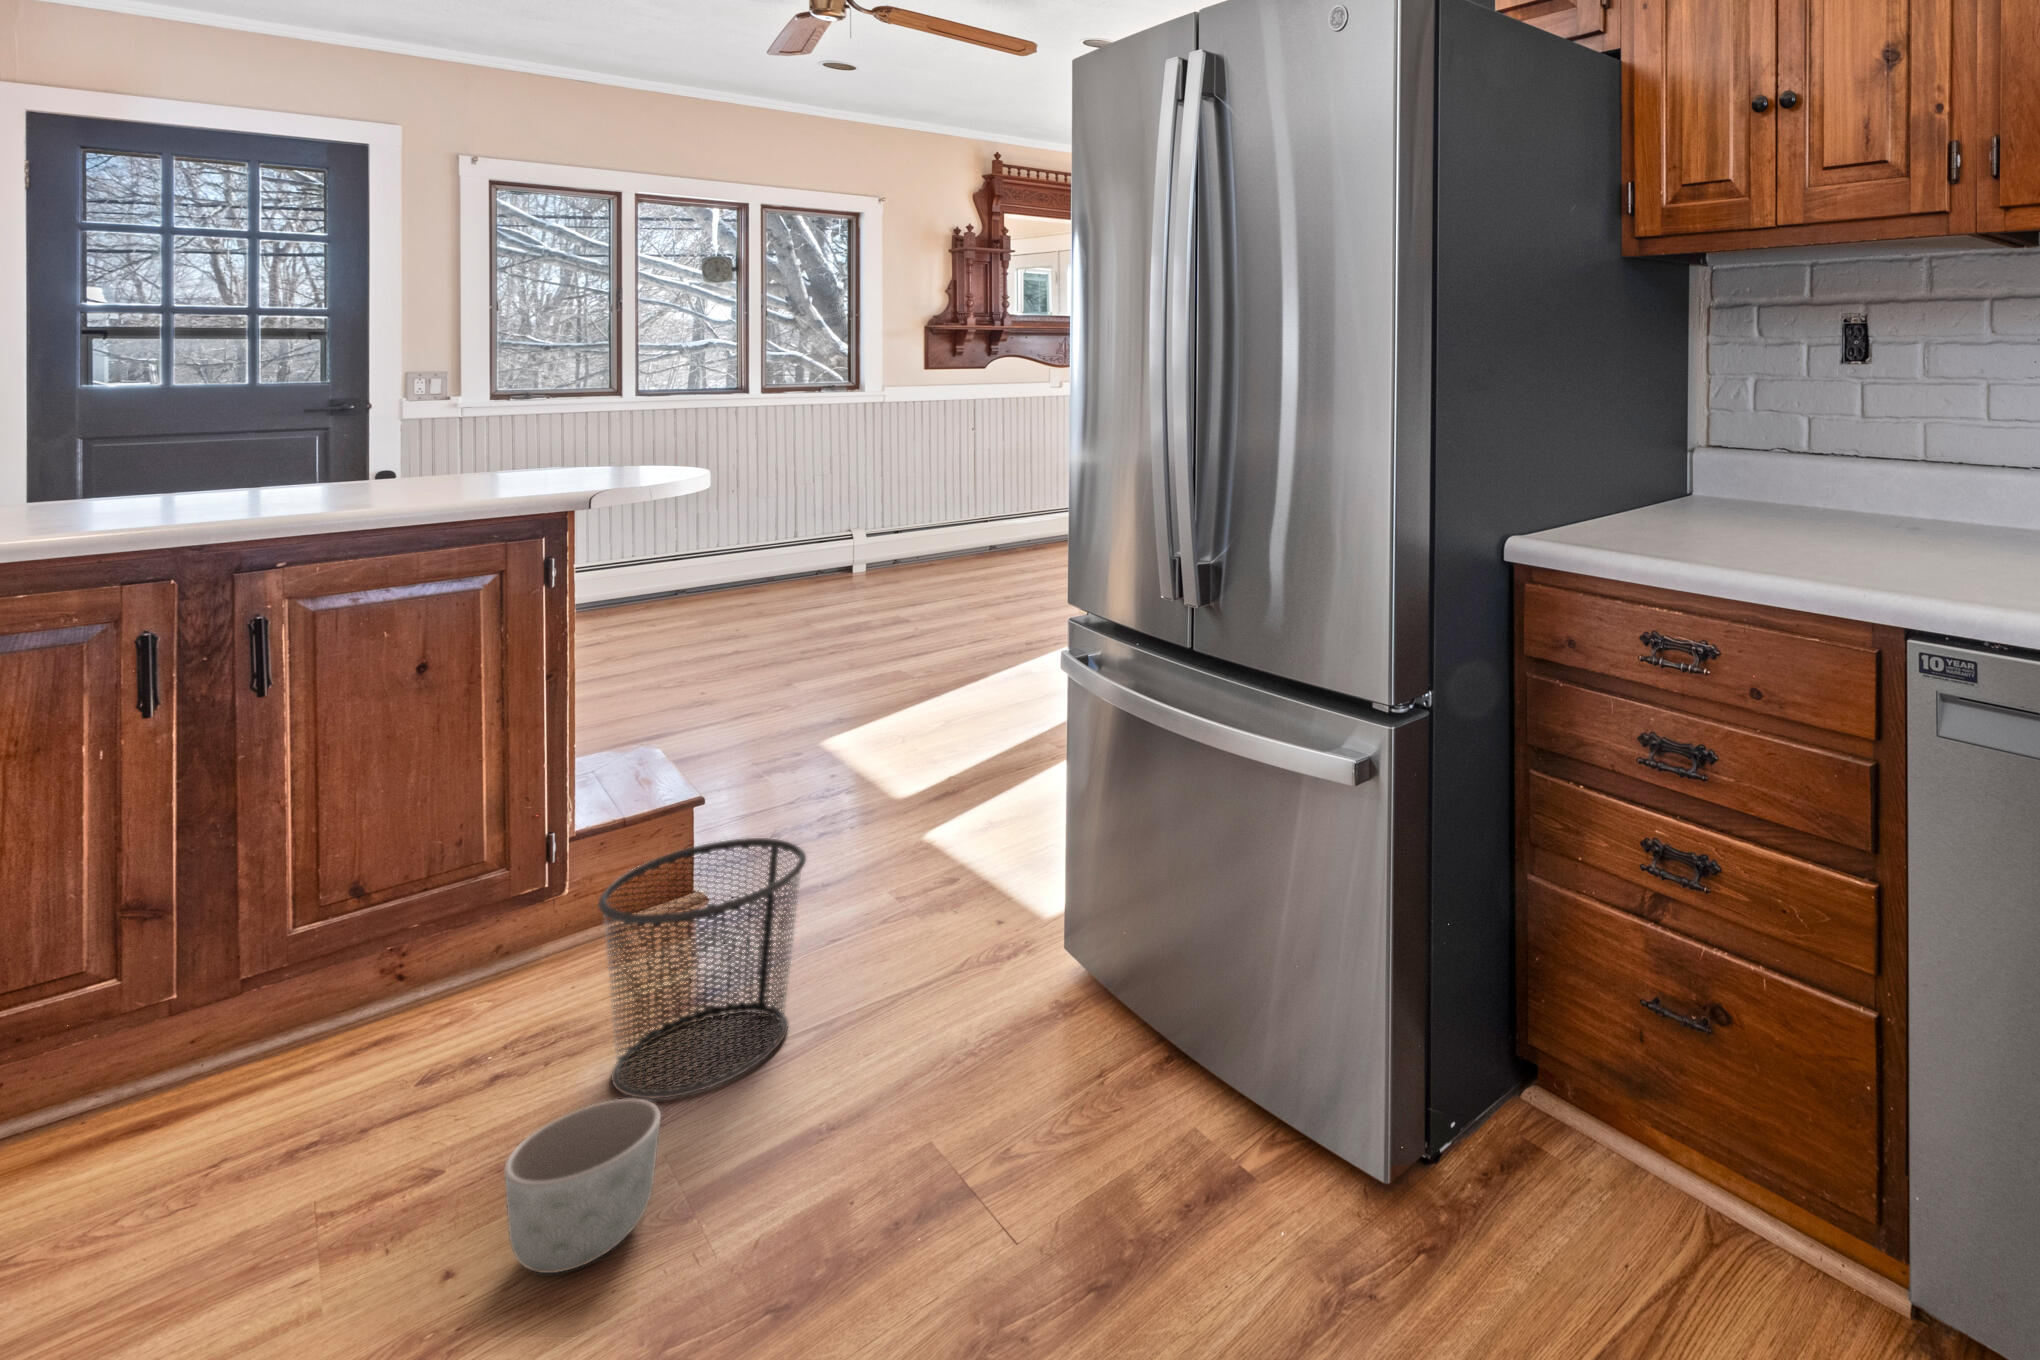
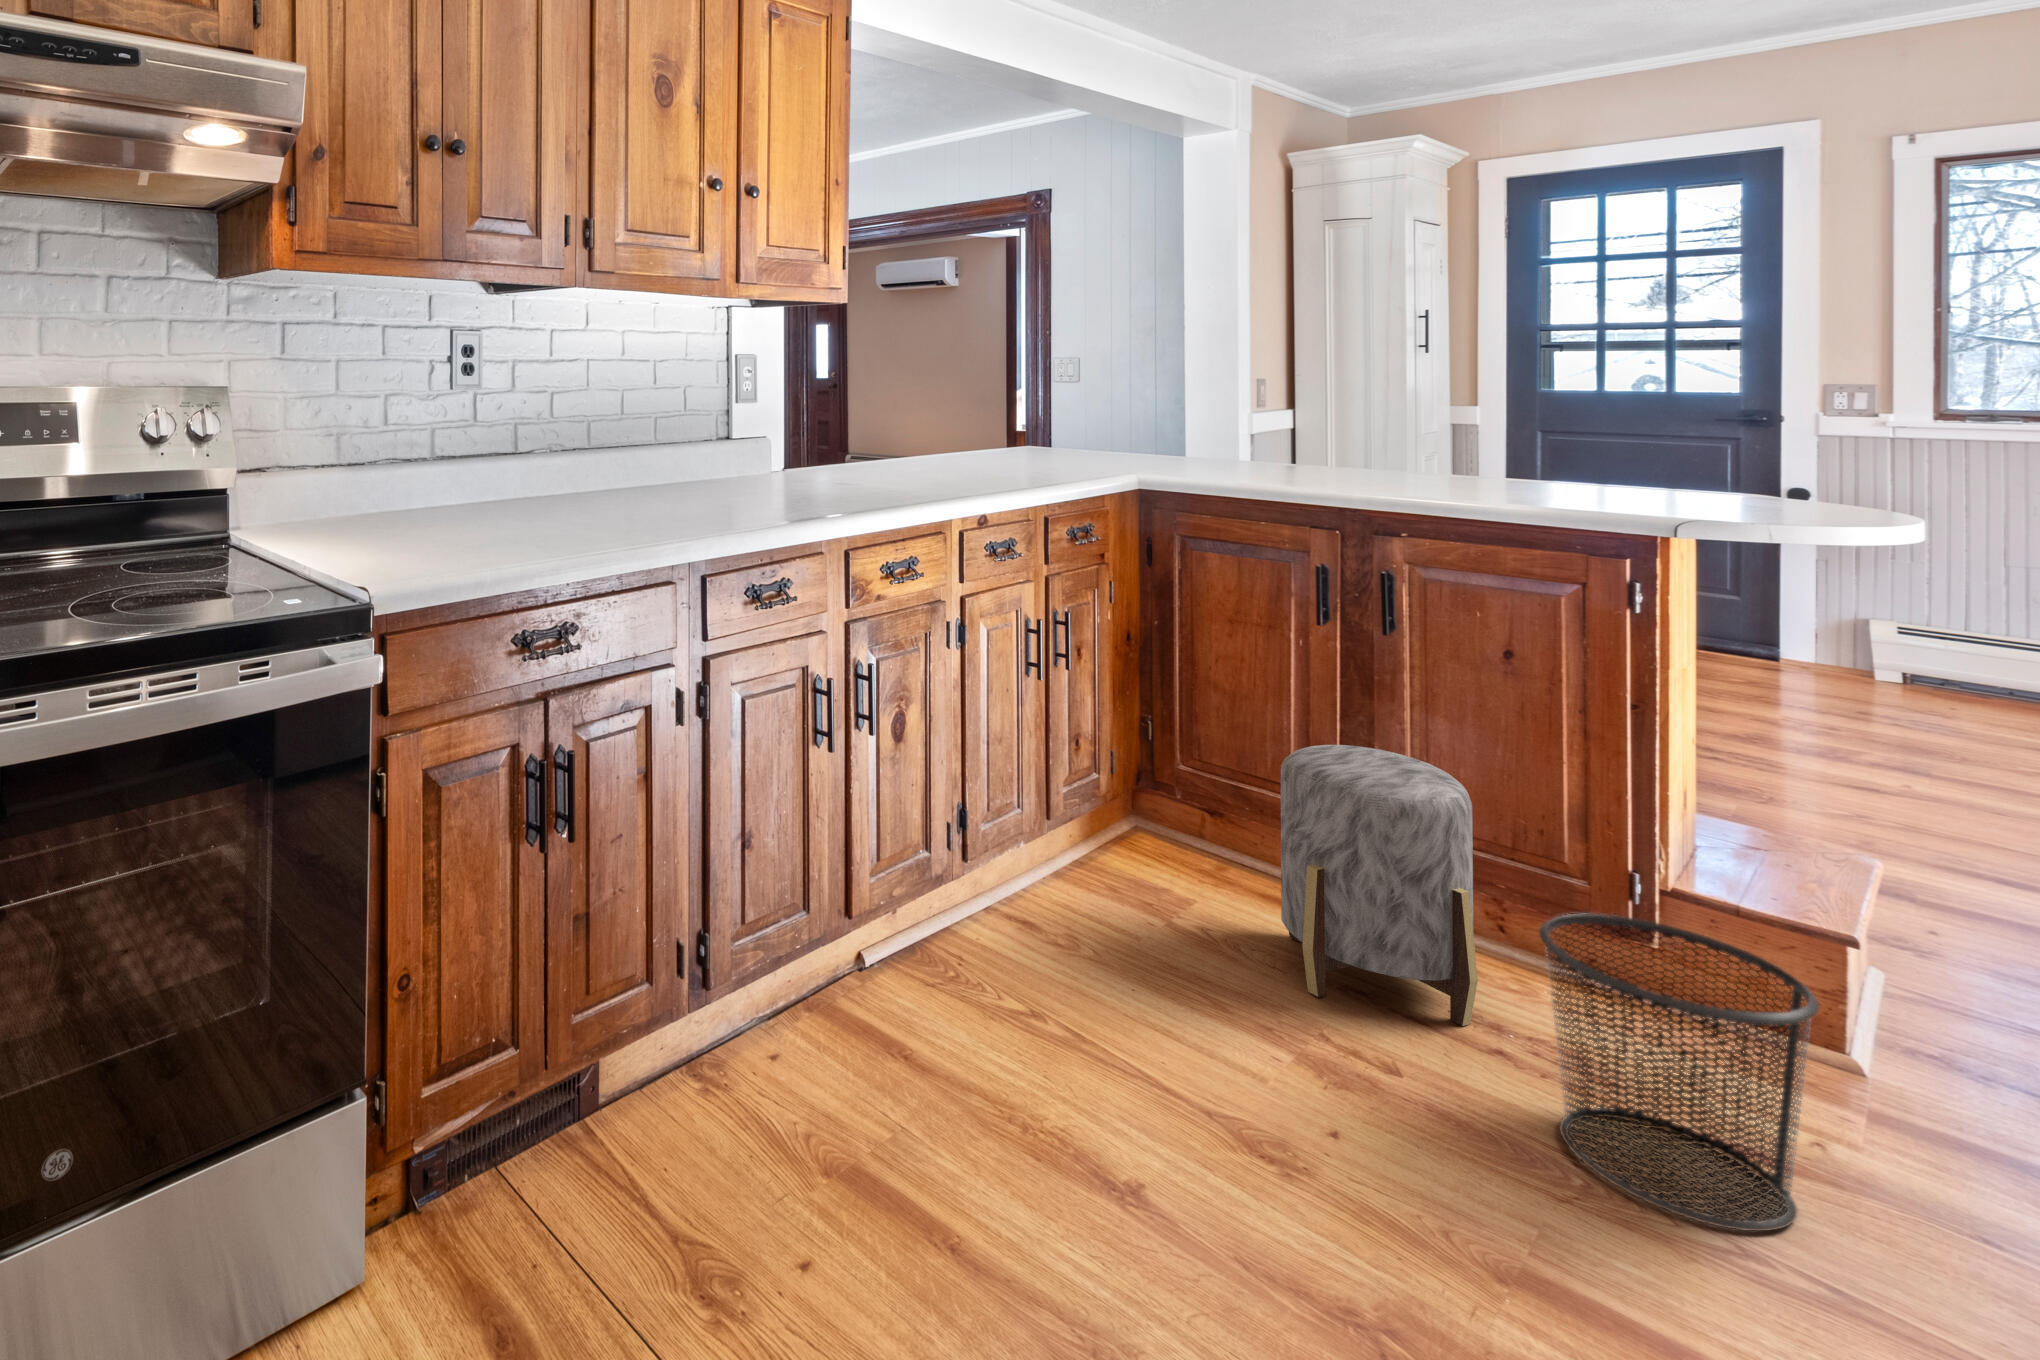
stool: none [145,822,470,1185] -> present [1281,745,1478,1026]
planter: present [504,1098,661,1273] -> none [1344,1061,1487,1220]

